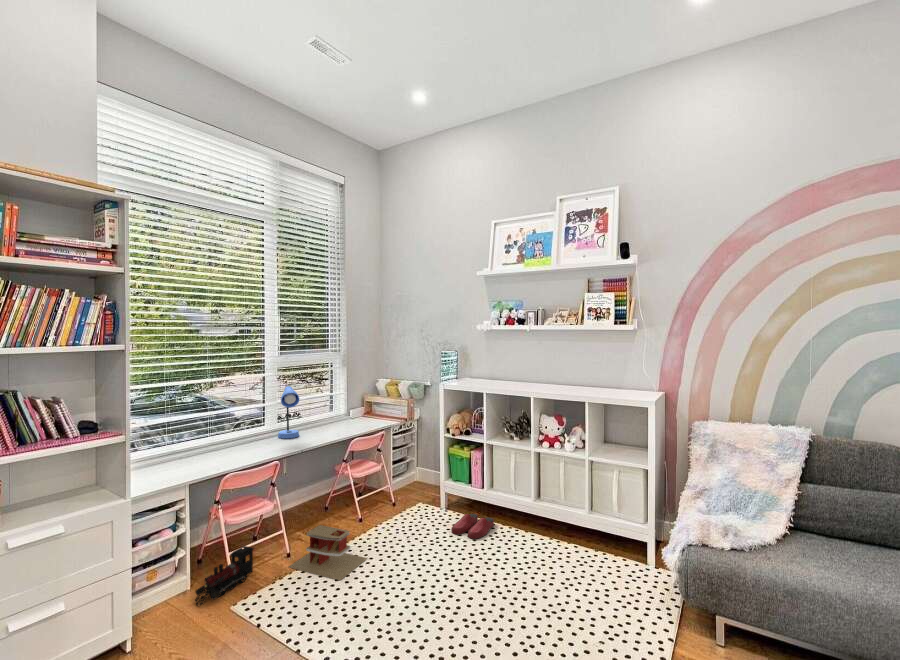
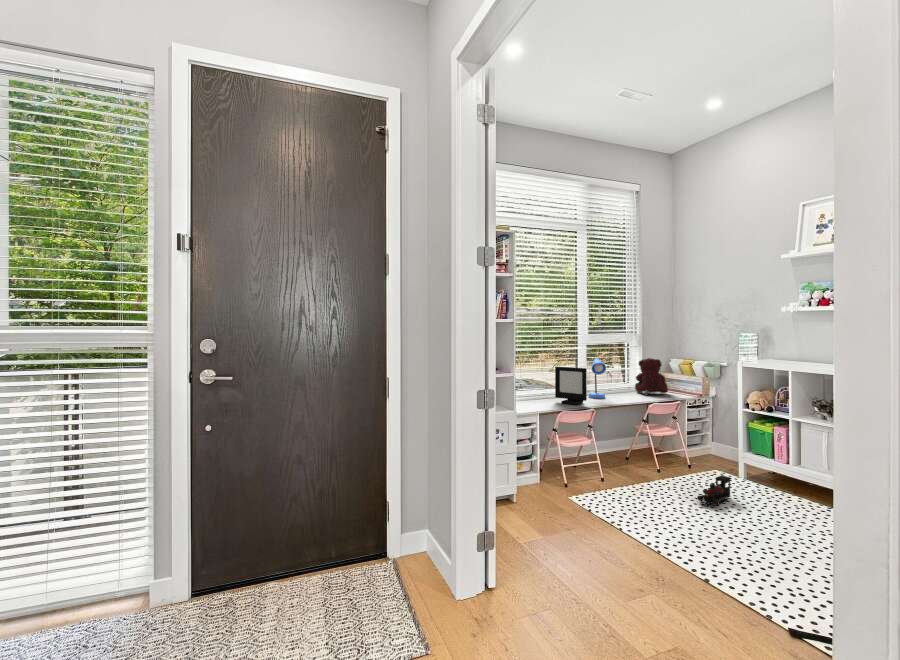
teddy bear: none [337,380,373,426] -> present [635,358,668,395]
picture frame: none [226,403,270,455] -> present [555,367,587,405]
slippers: present [452,514,494,539] -> none [750,483,800,505]
toy house: present [289,525,367,580] -> none [603,464,668,504]
toy train: present [195,546,254,605] -> present [697,475,731,507]

